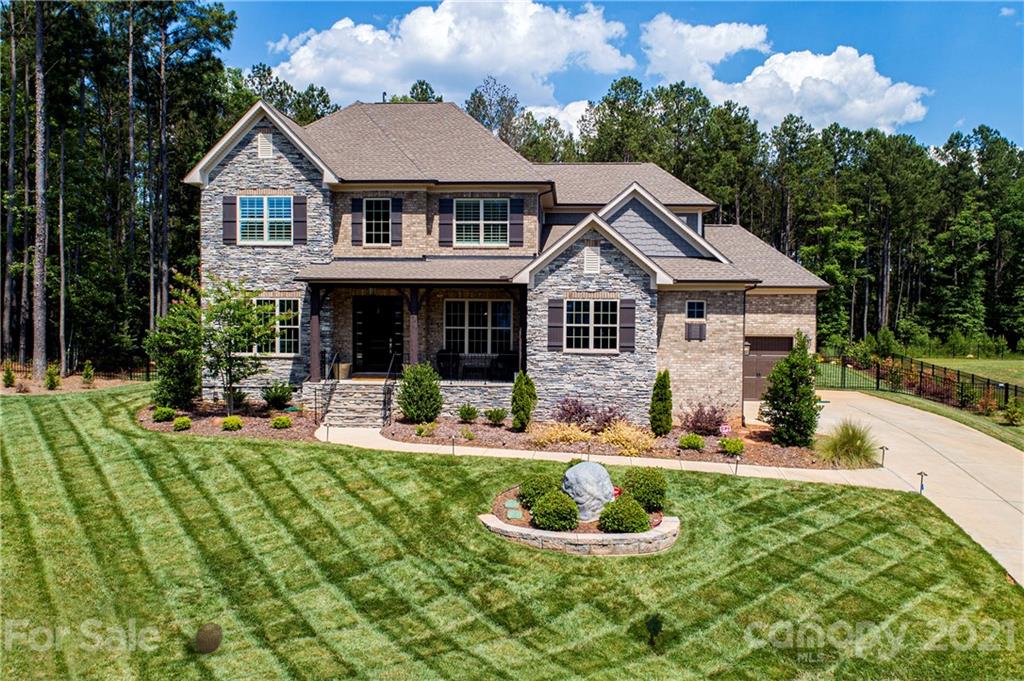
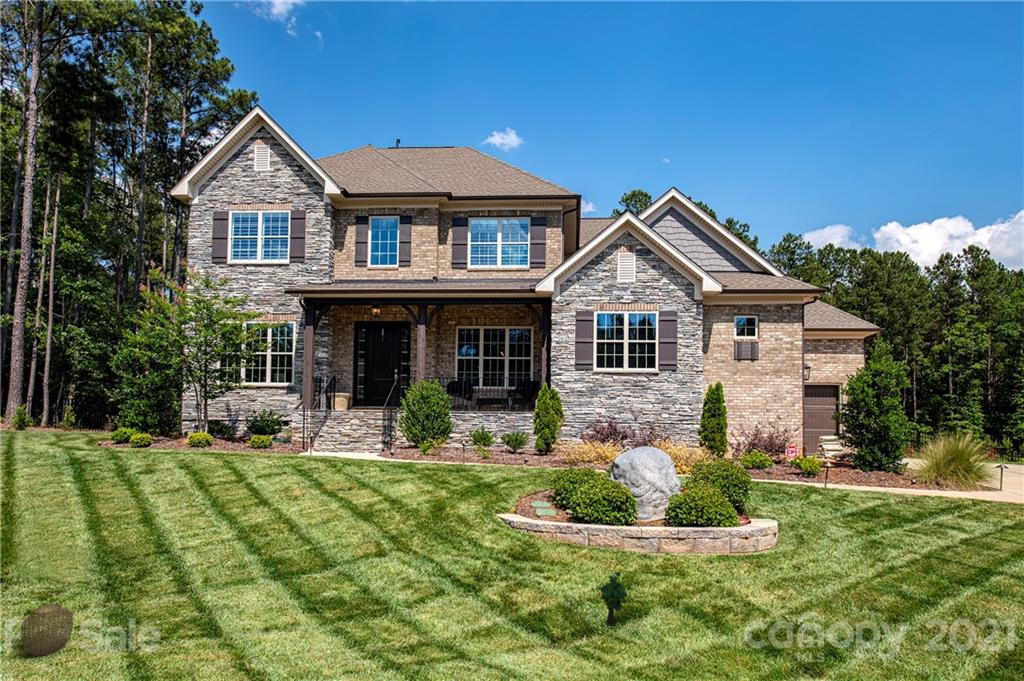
decorative plant: present [645,613,663,645] -> present [598,572,627,626]

